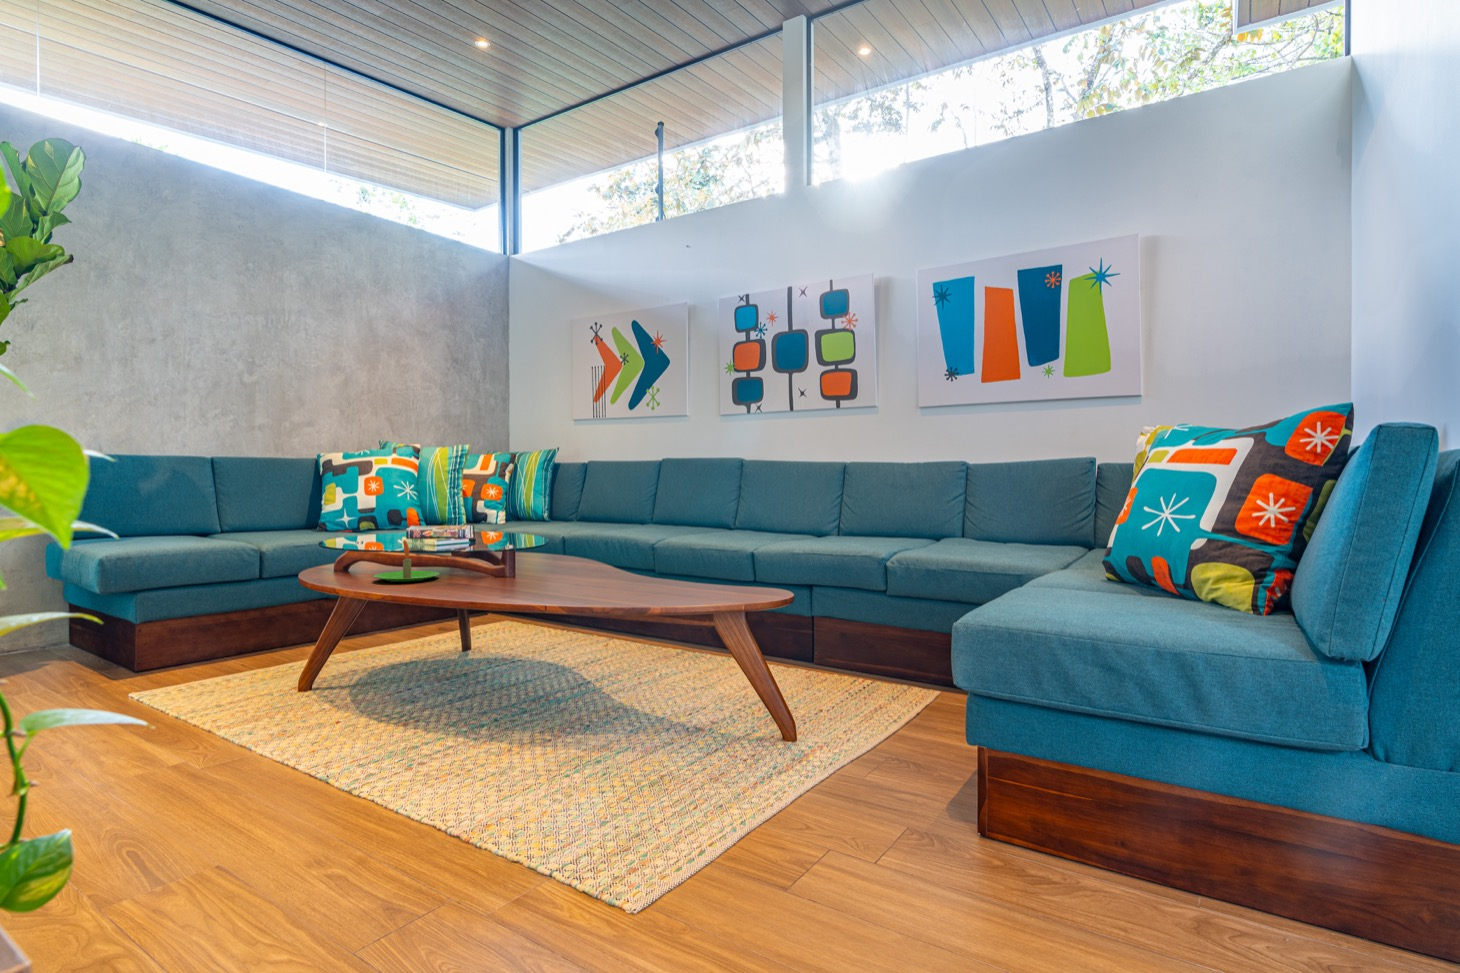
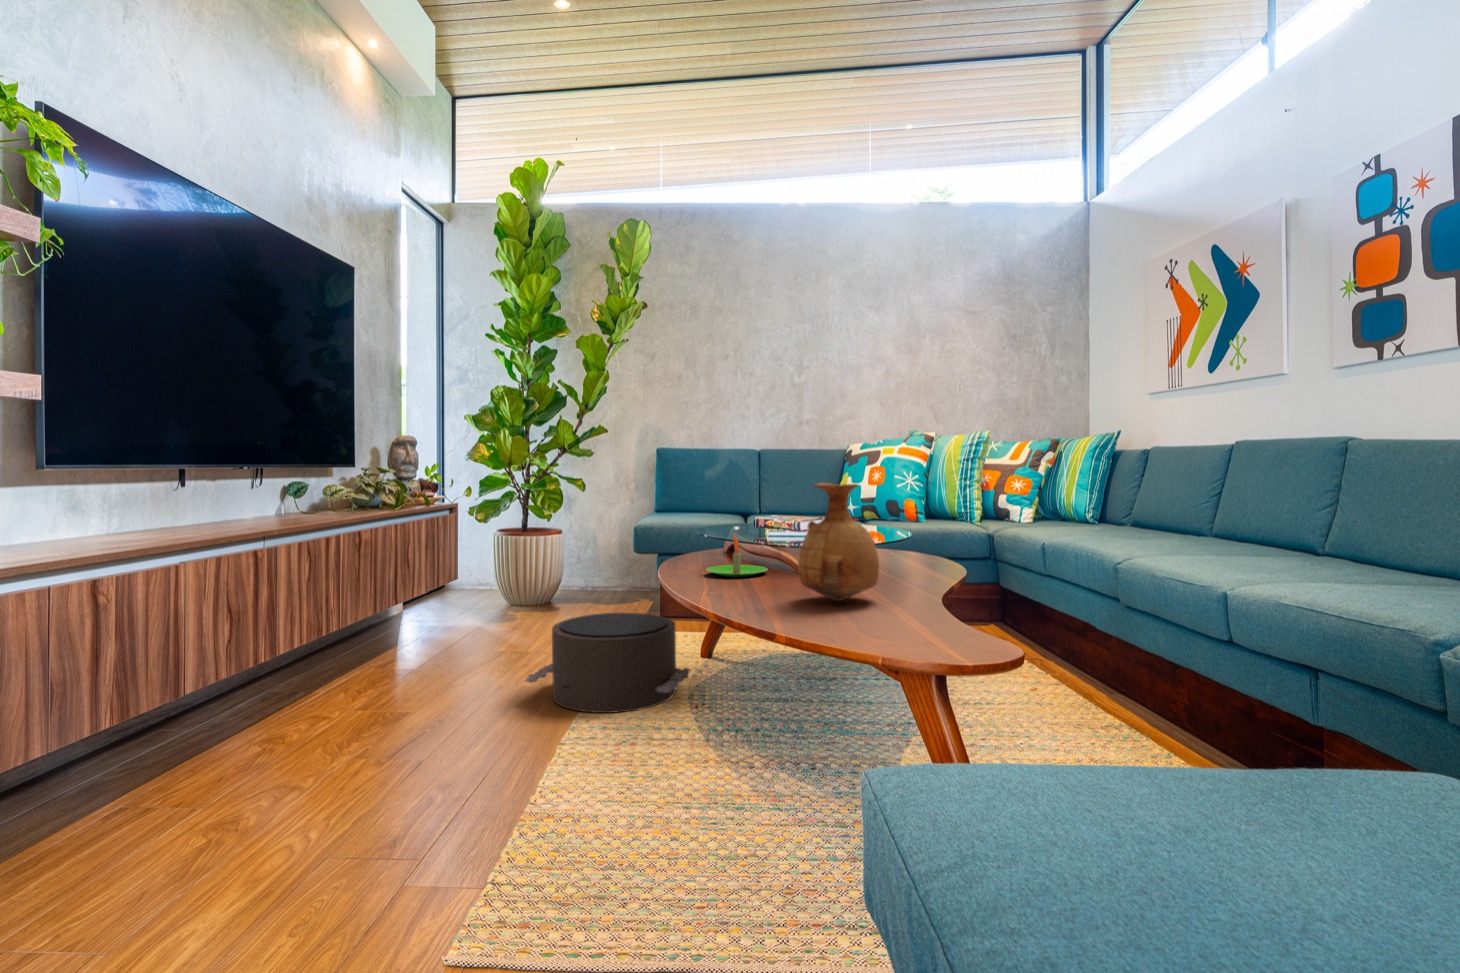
vase: none [546,487,612,582] -> present [798,483,879,601]
pouf: none [155,640,370,758] -> present [525,613,691,713]

